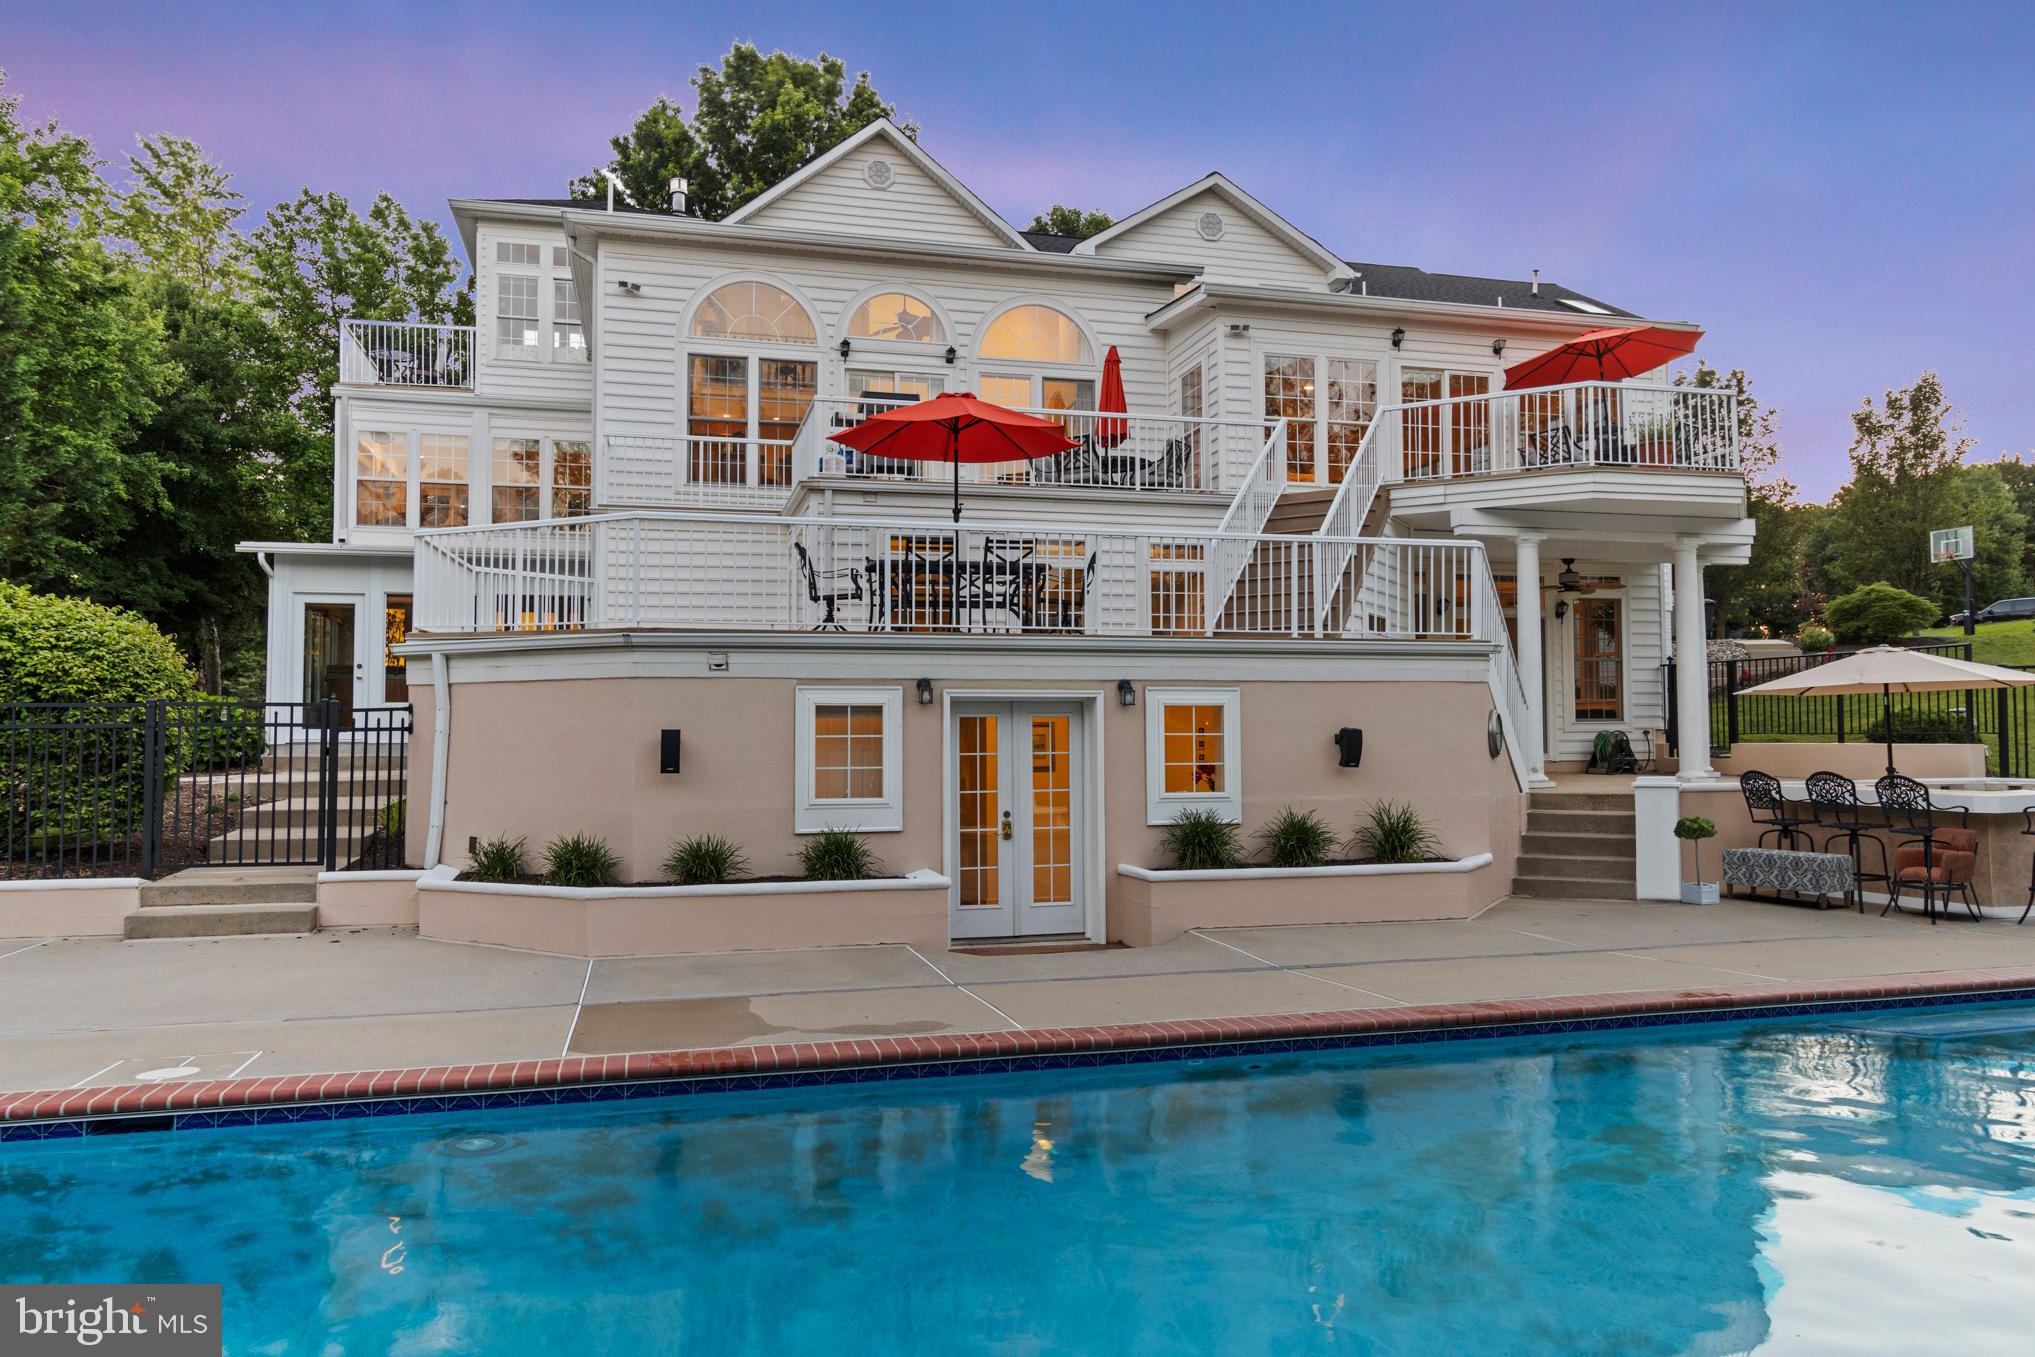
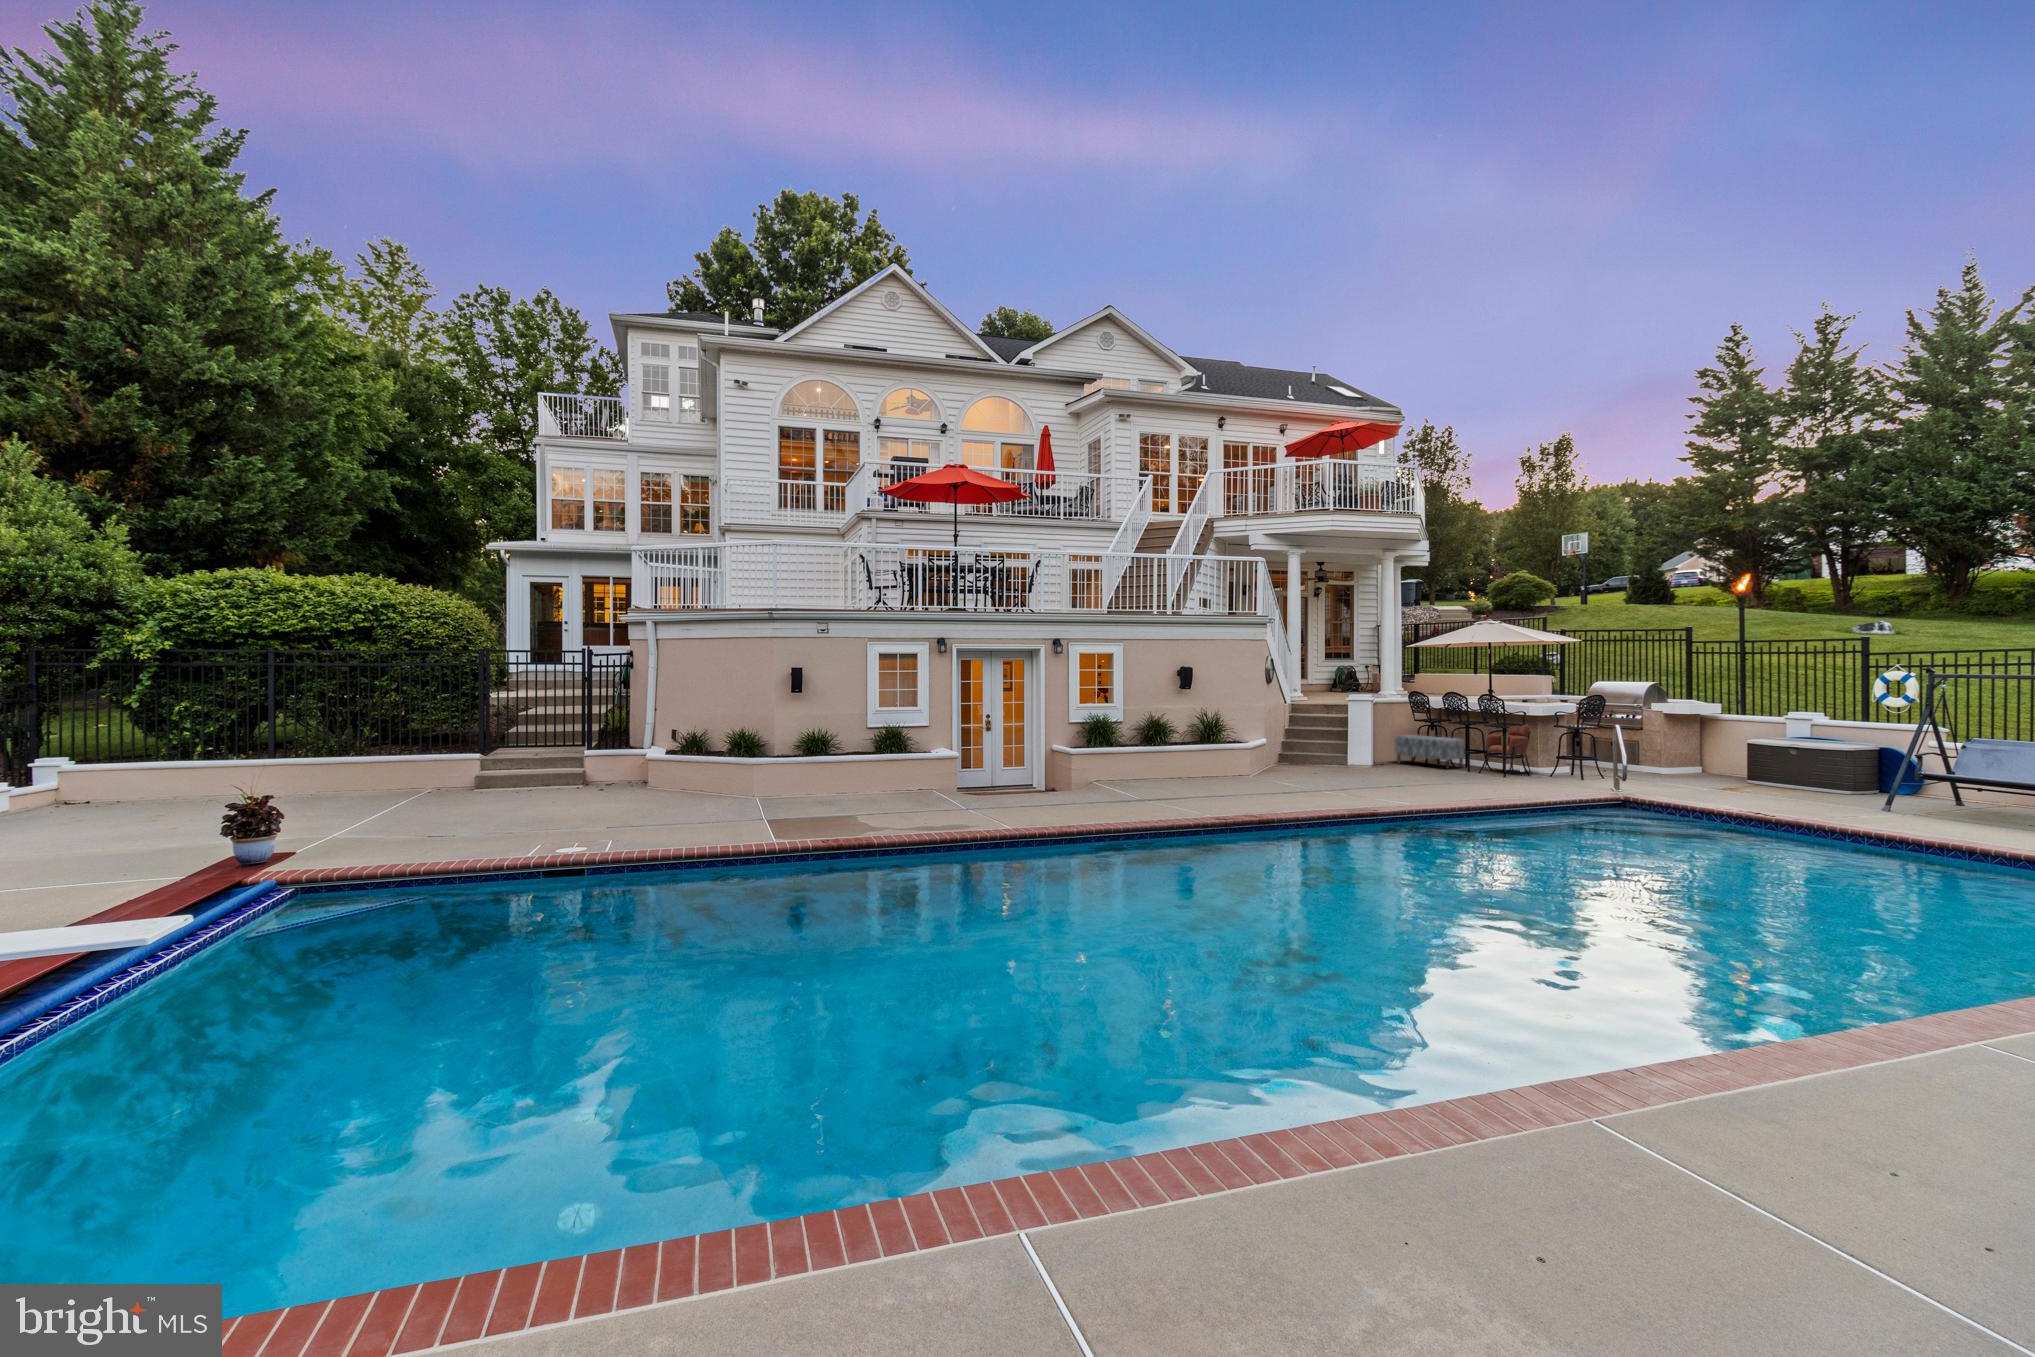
potted tree: present [1673,815,1719,905] -> none [1368,716,1392,767]

